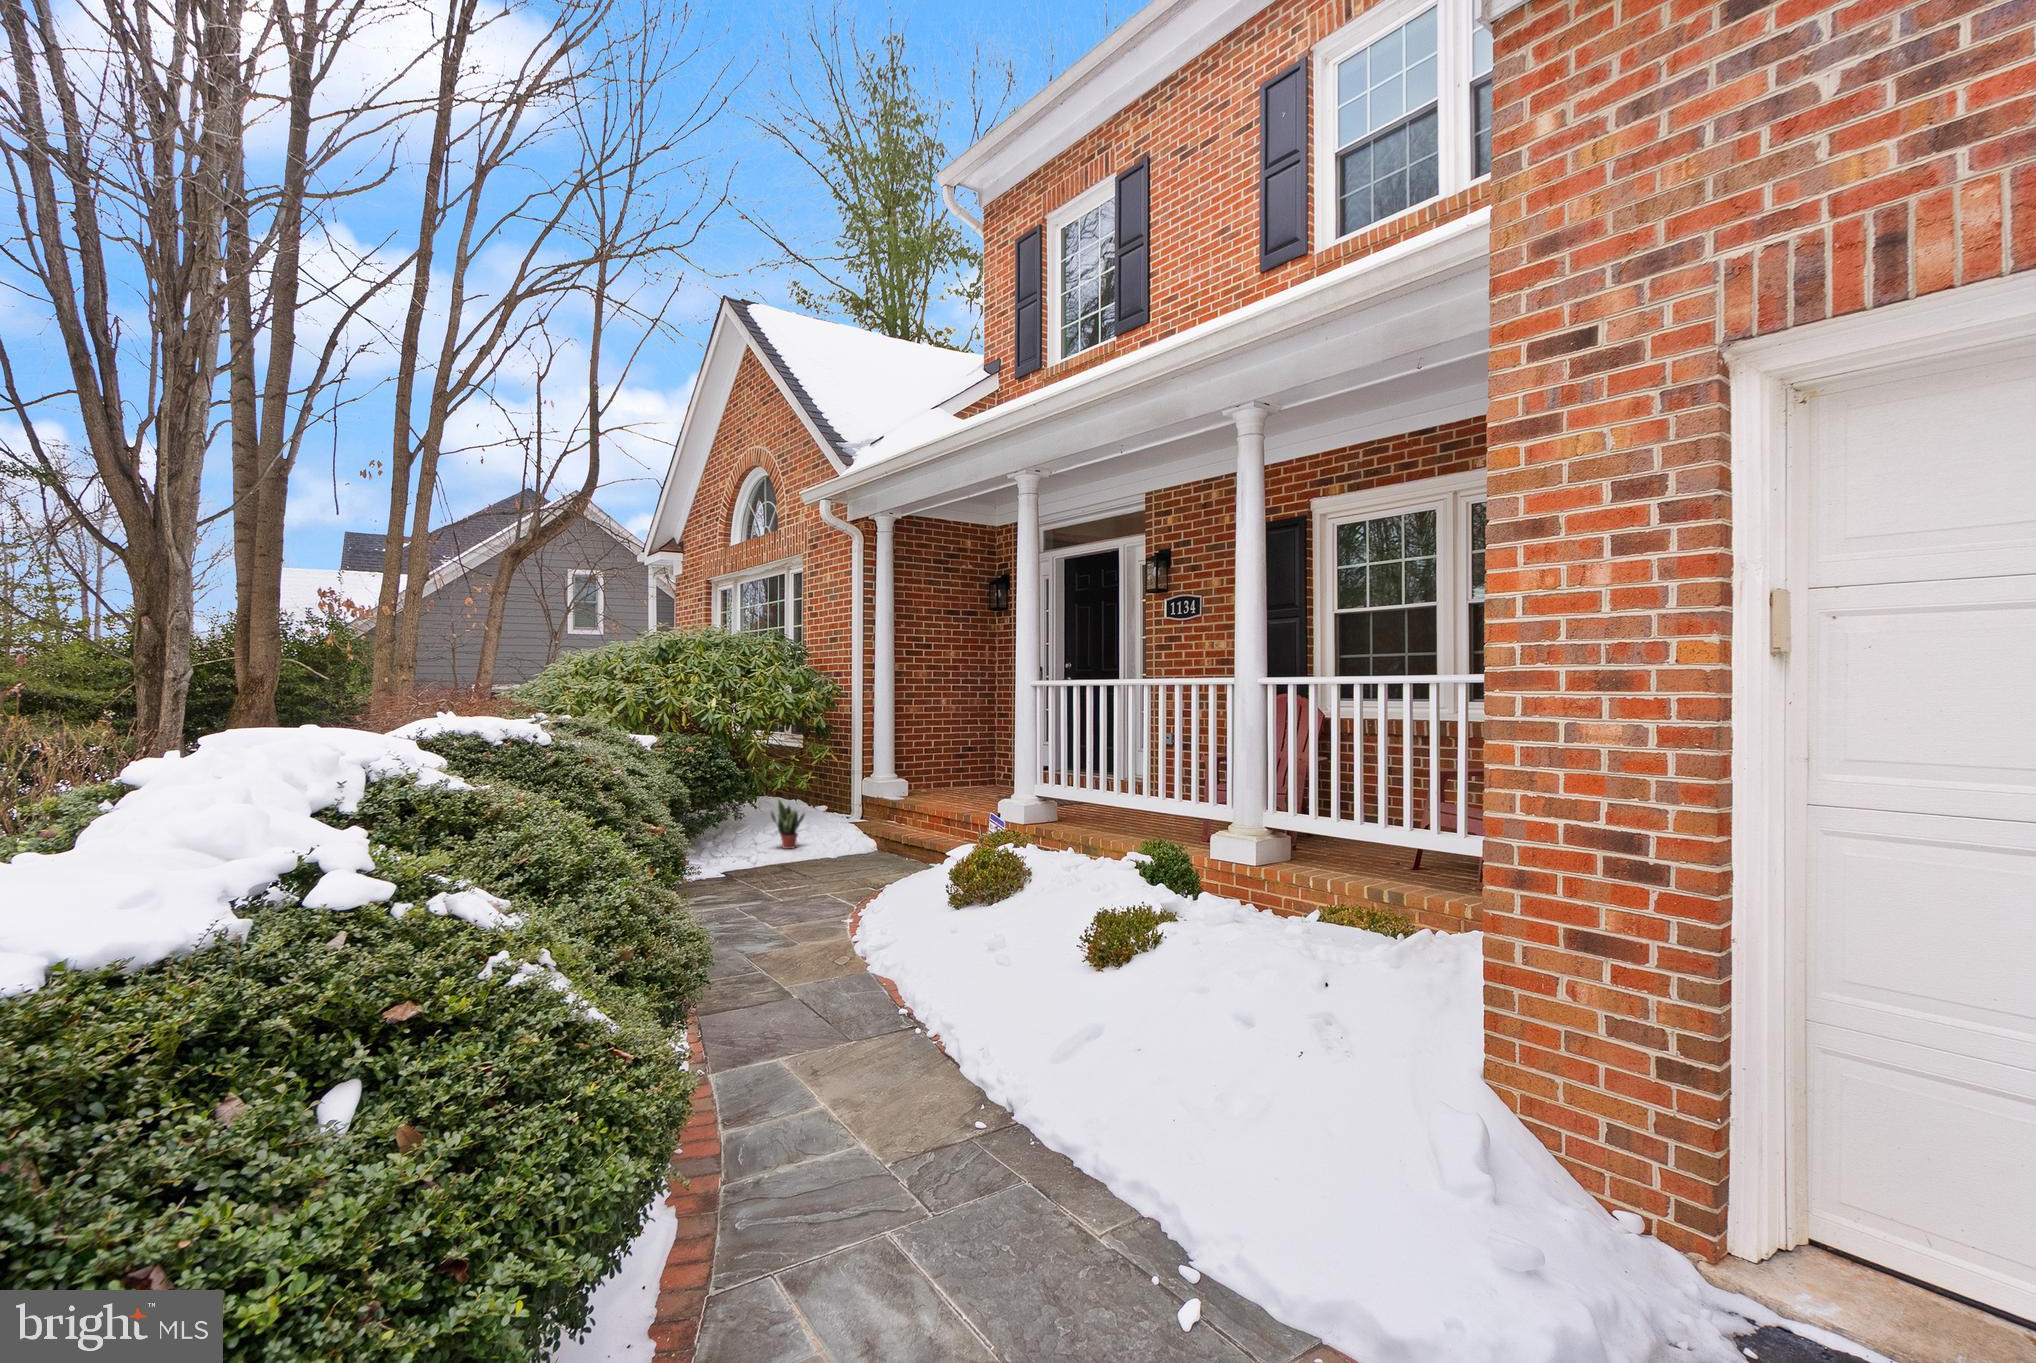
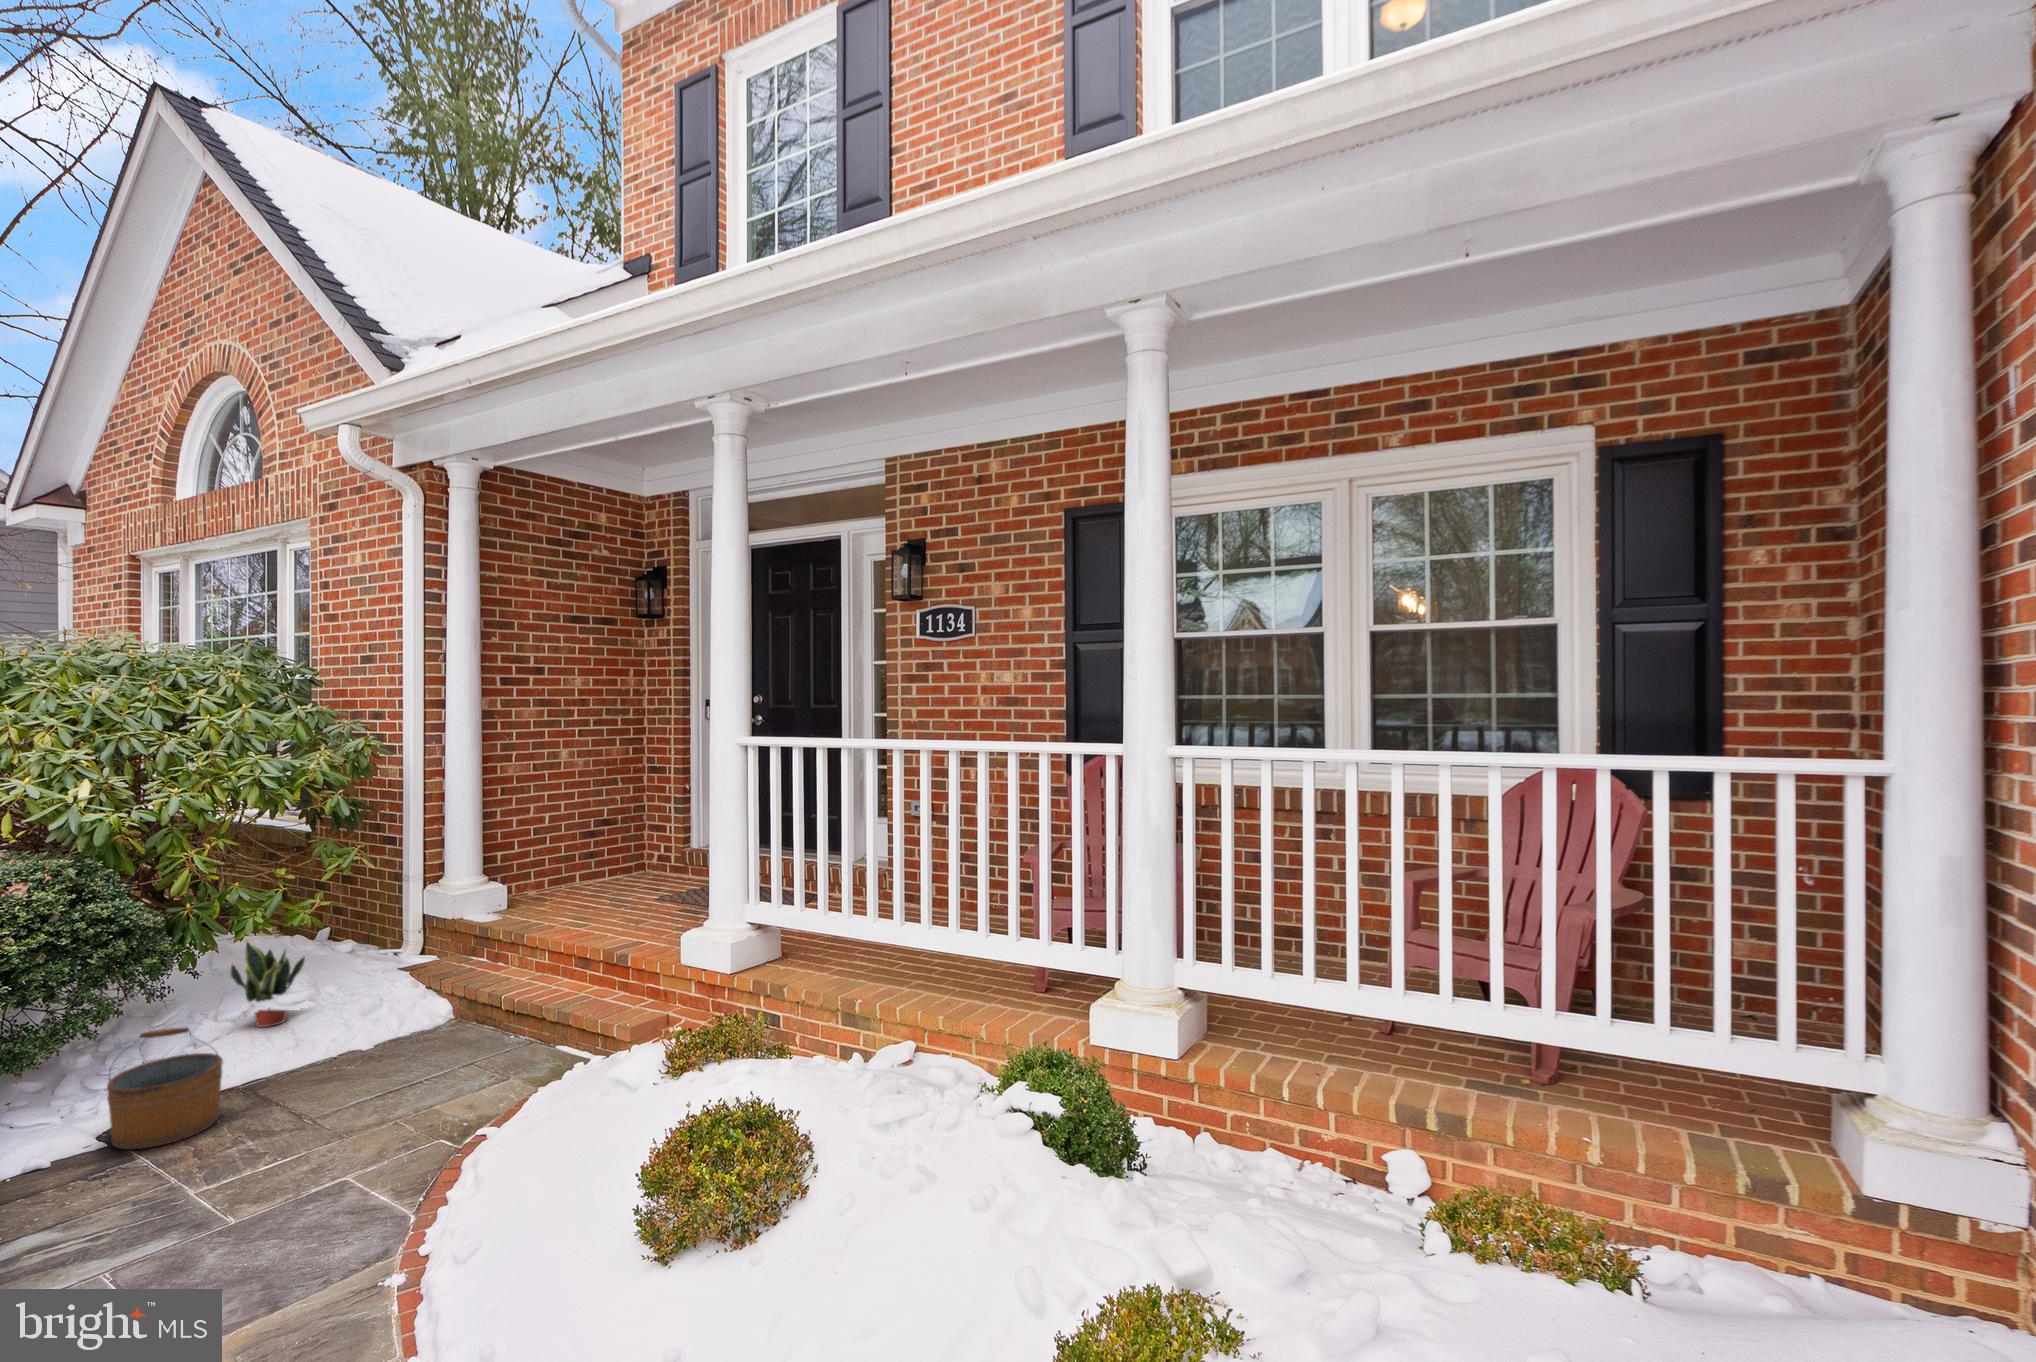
bucket: none [730,824,776,881] -> present [107,1027,223,1150]

